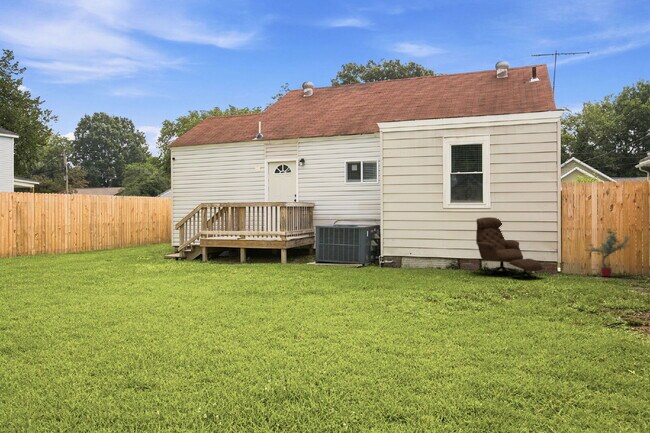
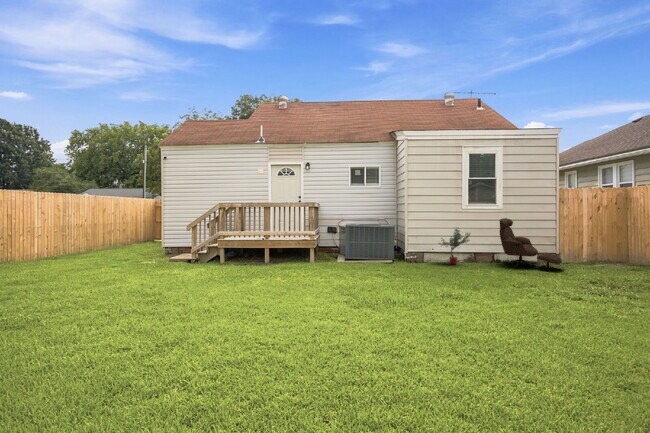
potted tree: present [585,229,630,277] -> present [439,228,470,265]

